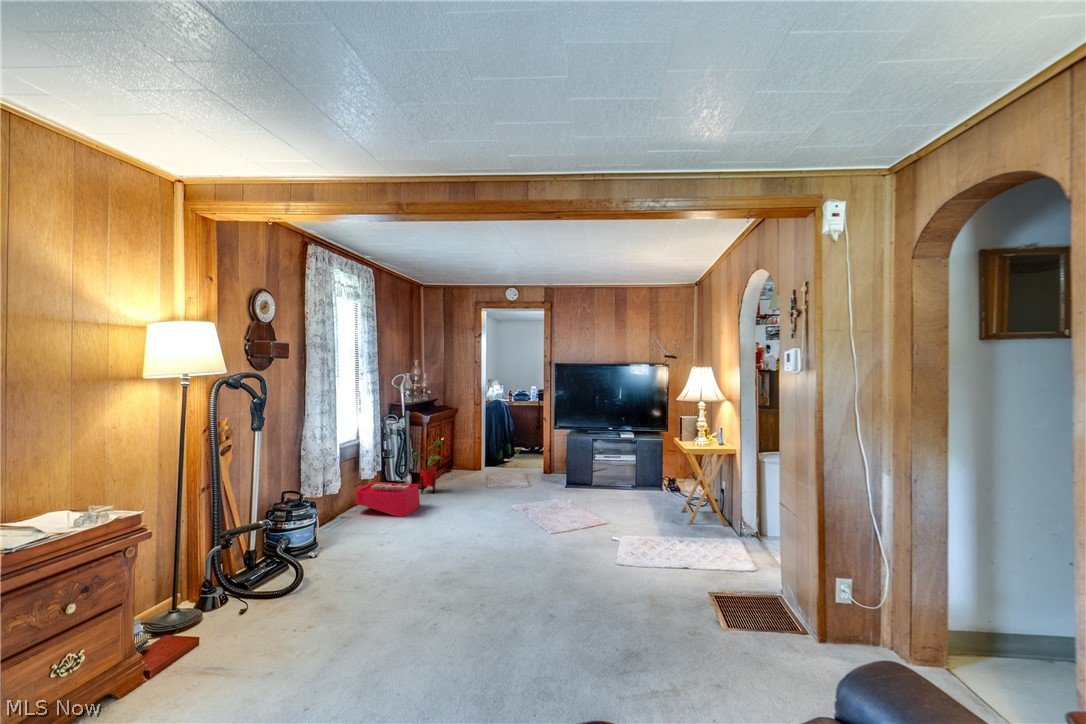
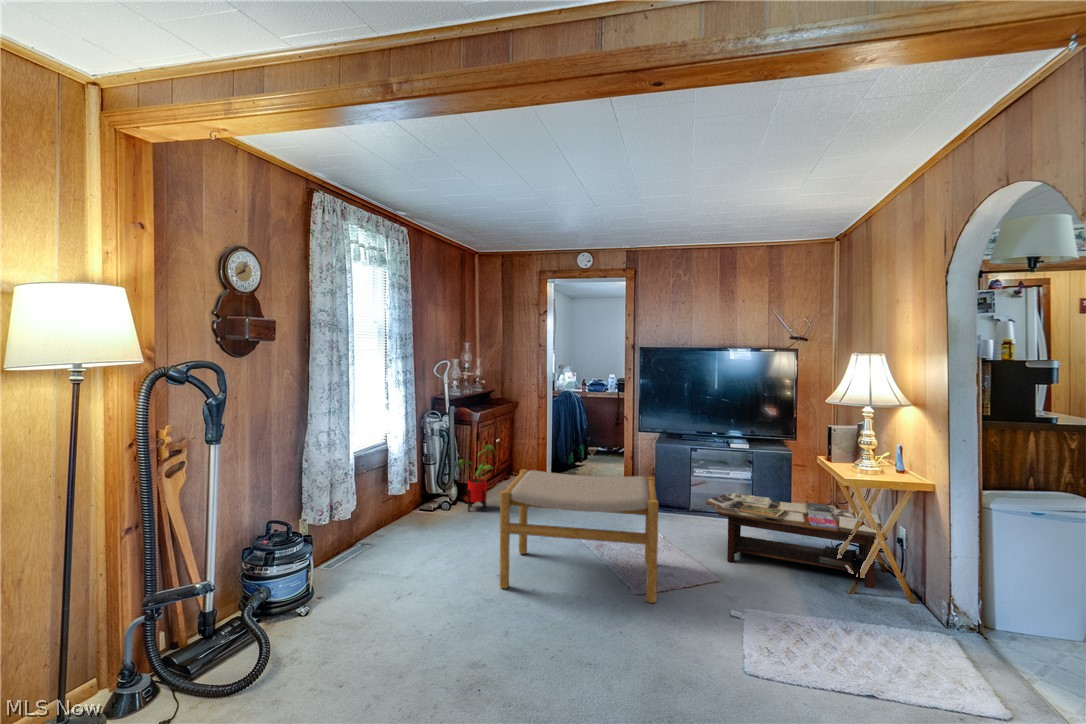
footstool: none [455,454,566,538] -> present [499,469,658,603]
coffee table: none [601,467,717,523] -> present [706,493,887,588]
storage bin: present [356,482,420,517] -> none [382,490,463,547]

